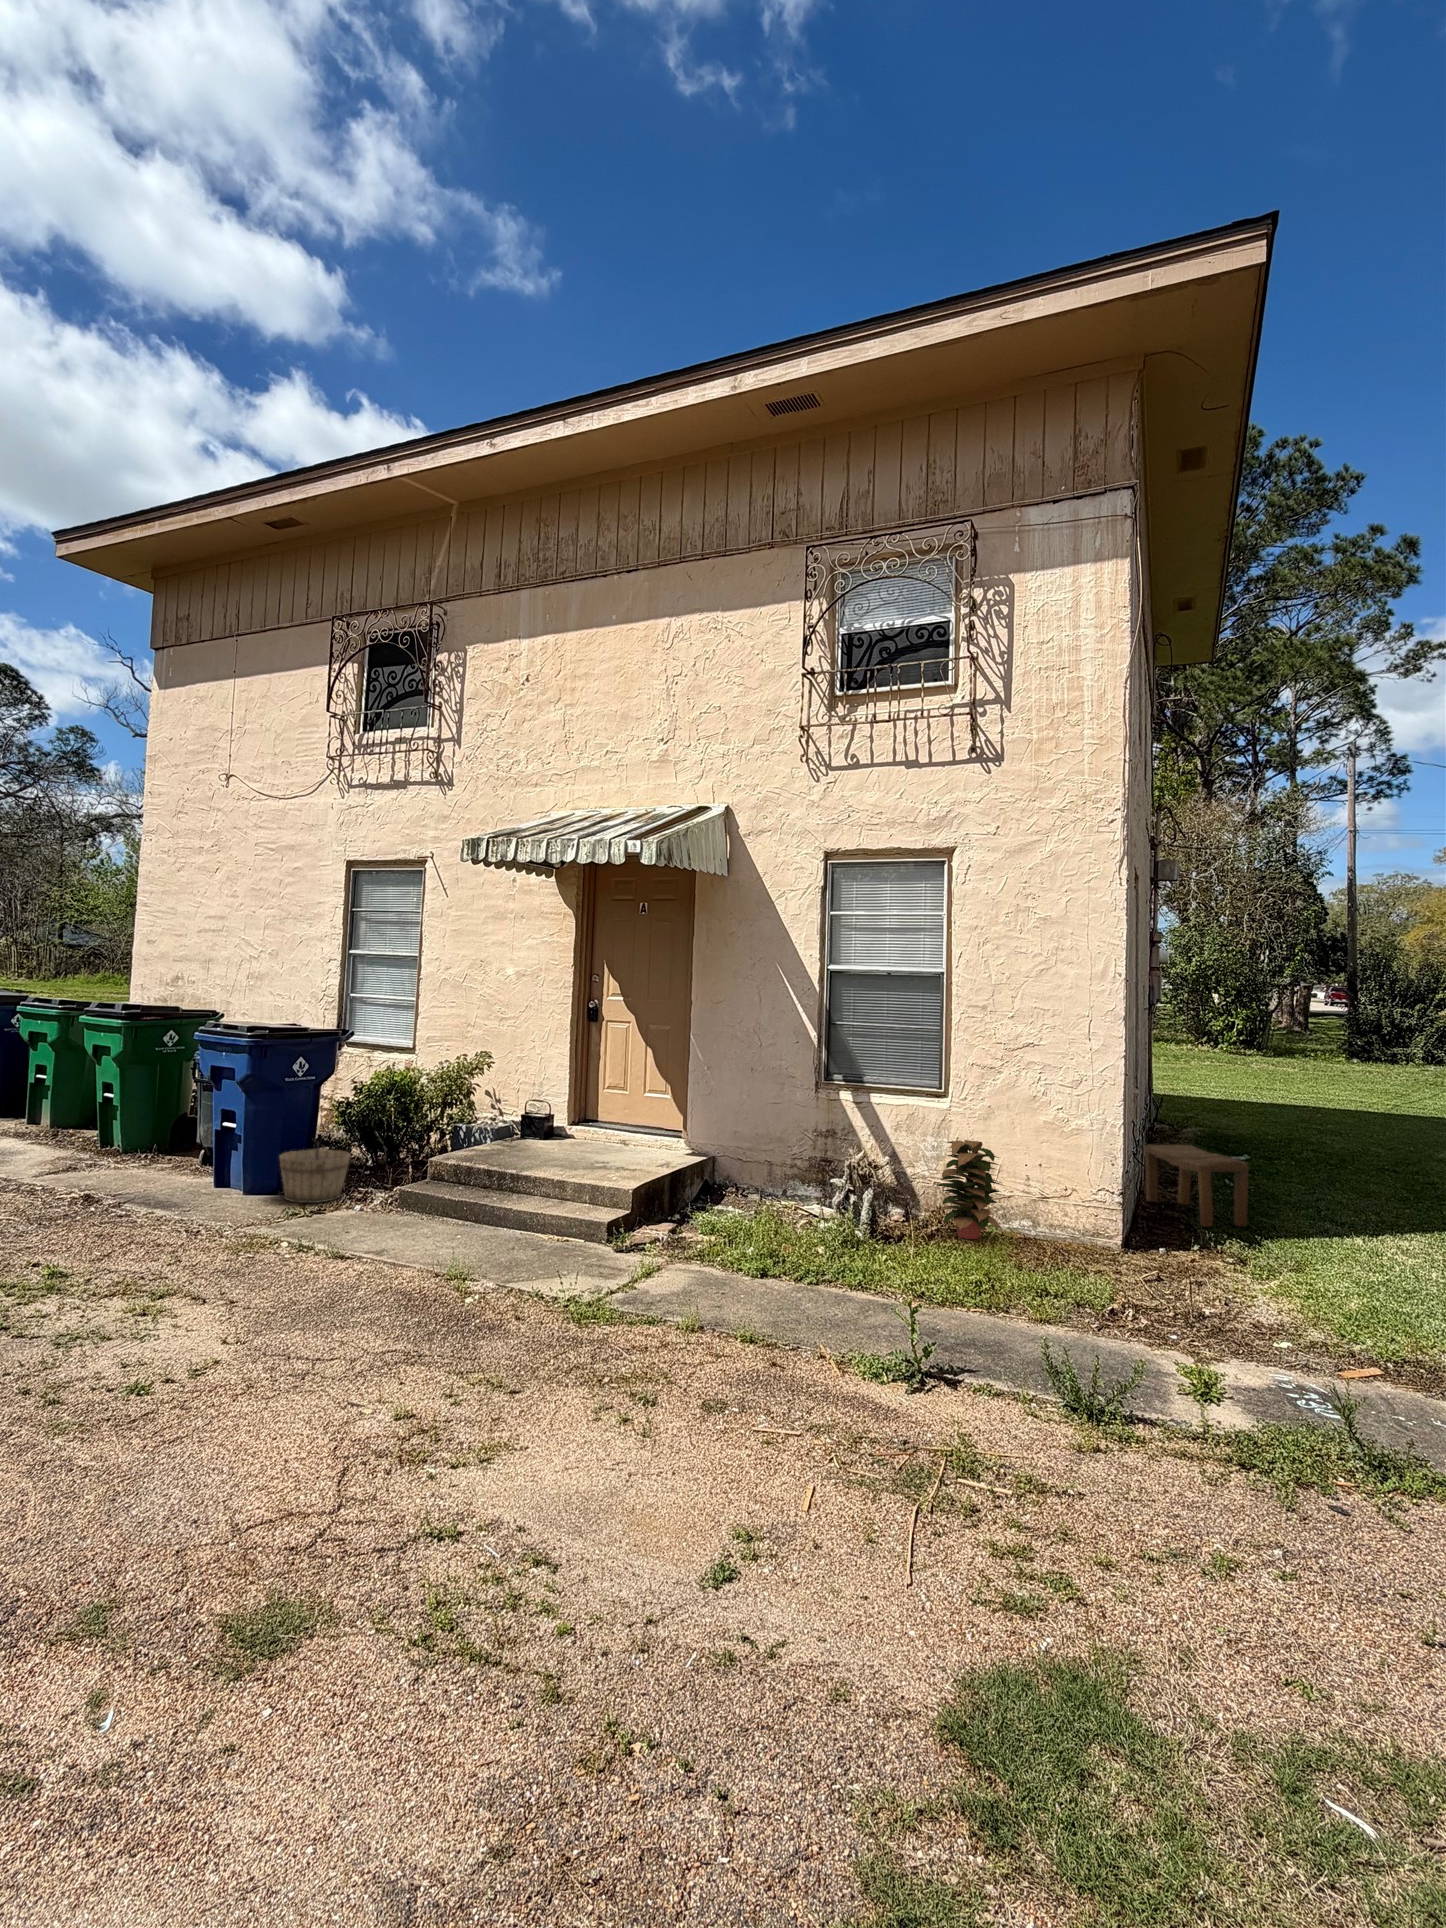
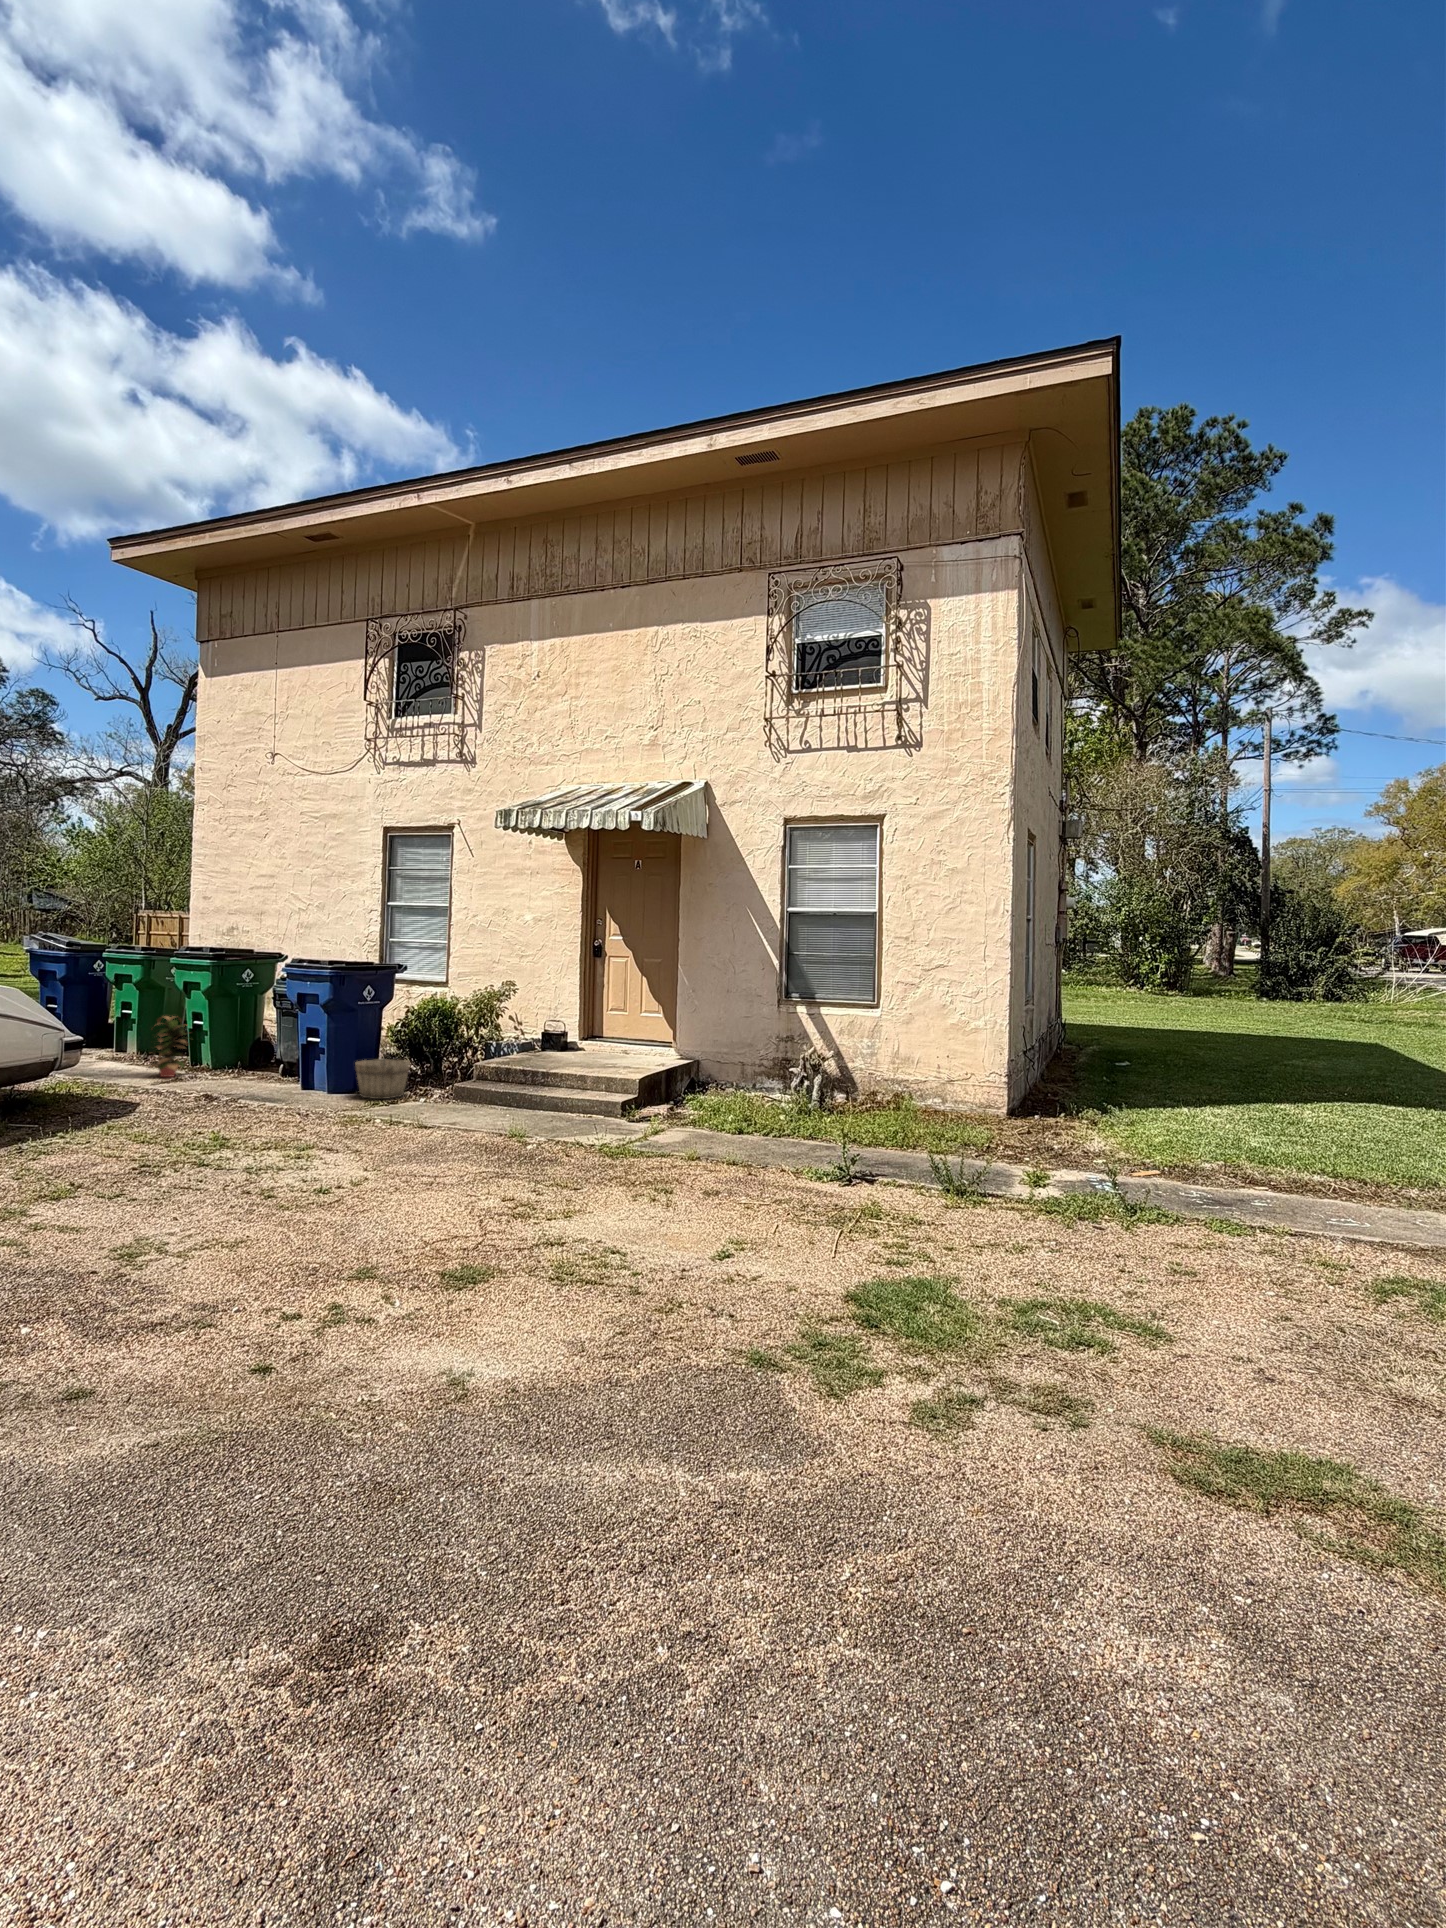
decorative plant: present [937,1140,1002,1239] -> present [148,1016,190,1077]
bench: present [1144,1145,1249,1227] -> none [1038,1048,1113,1106]

